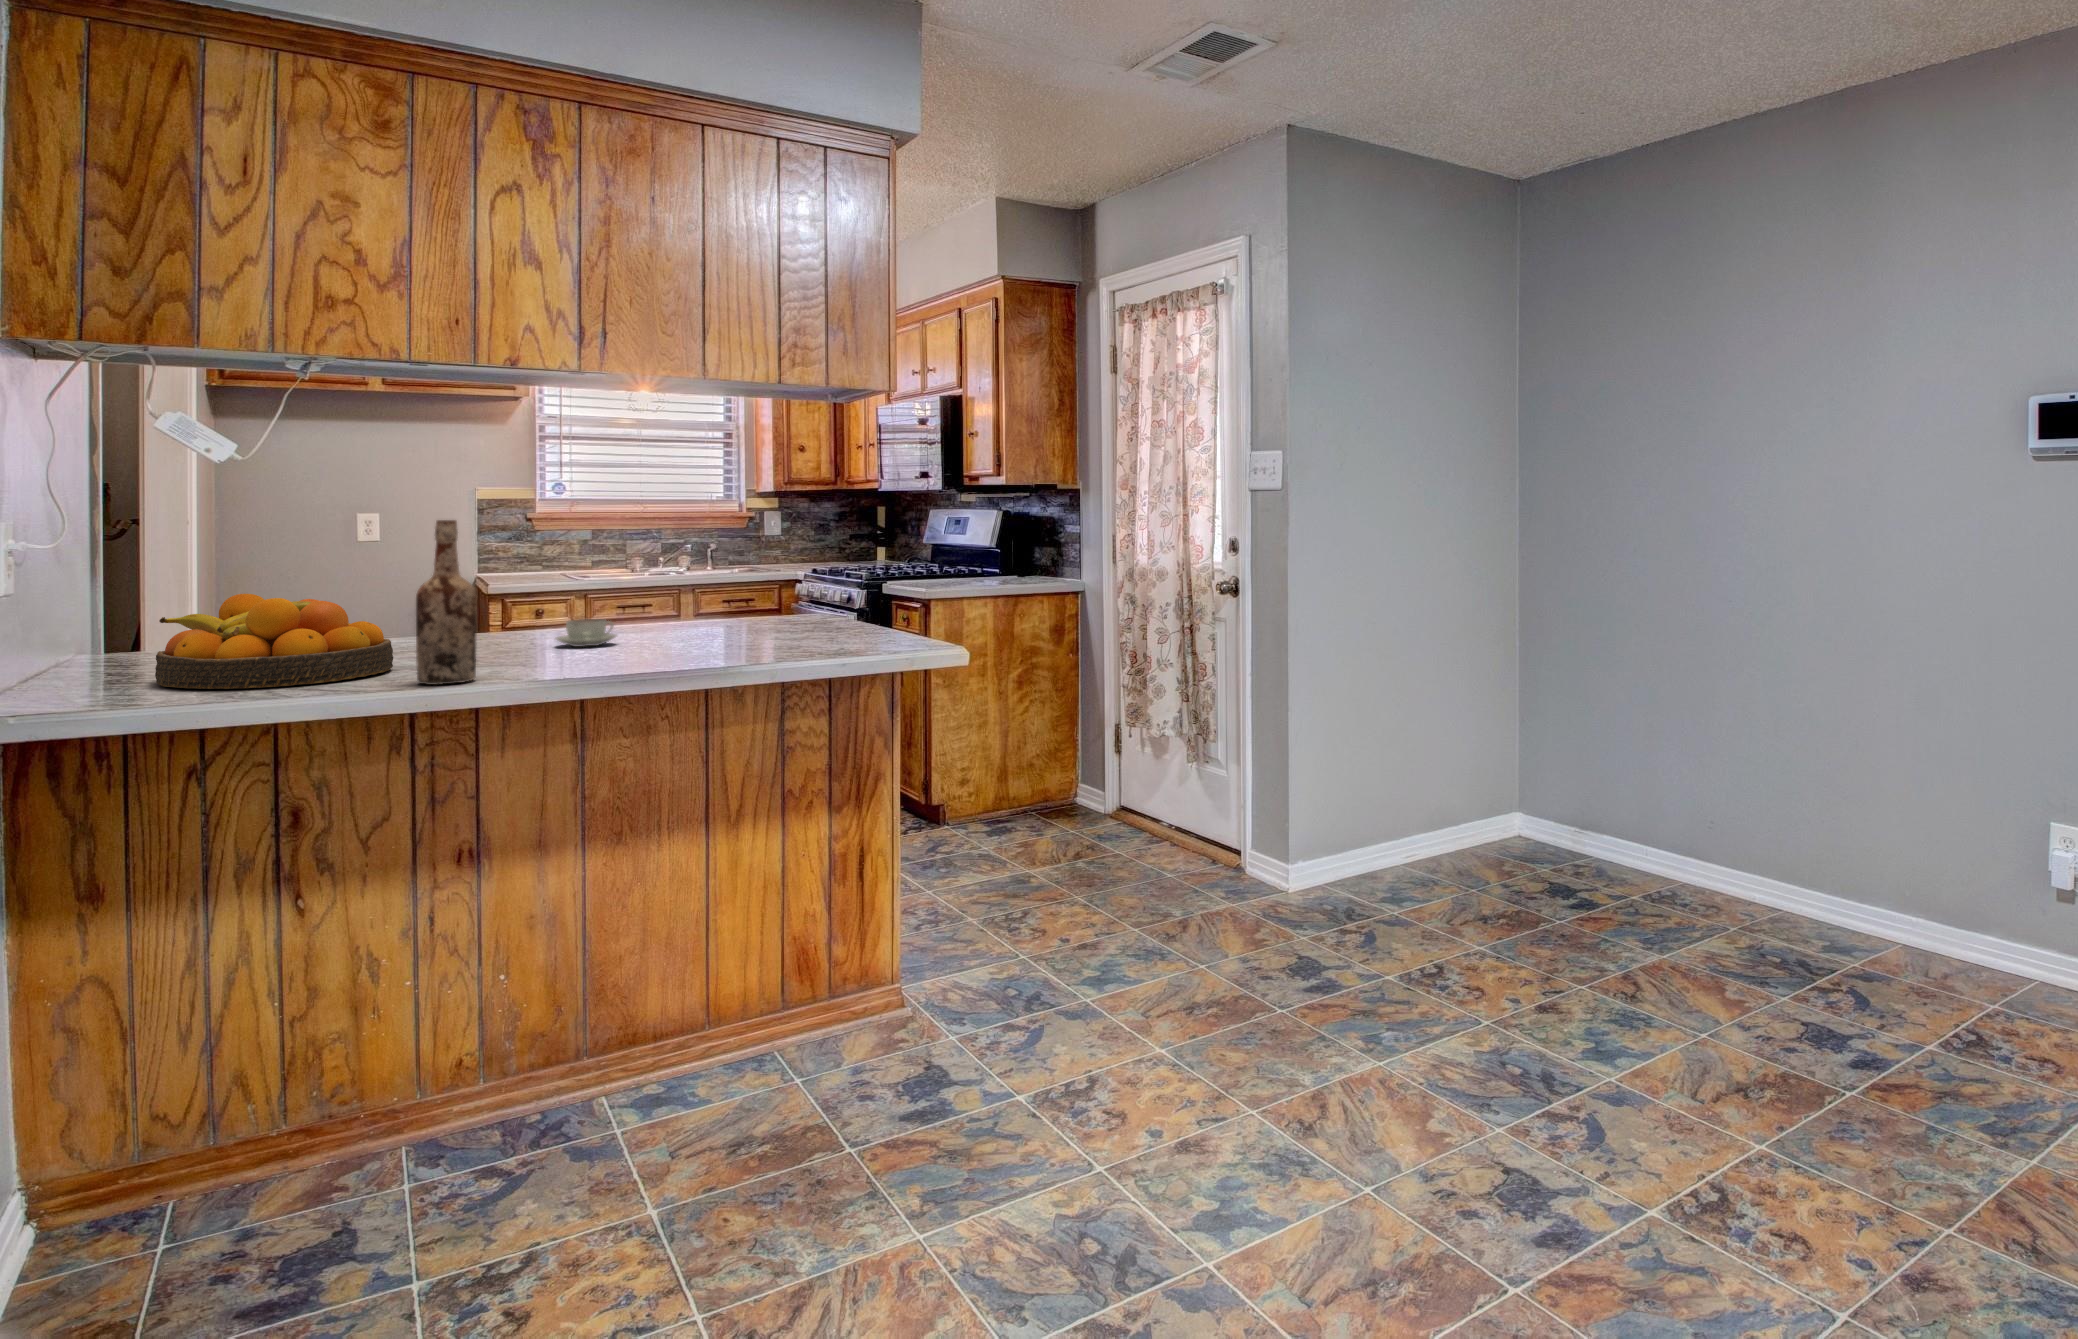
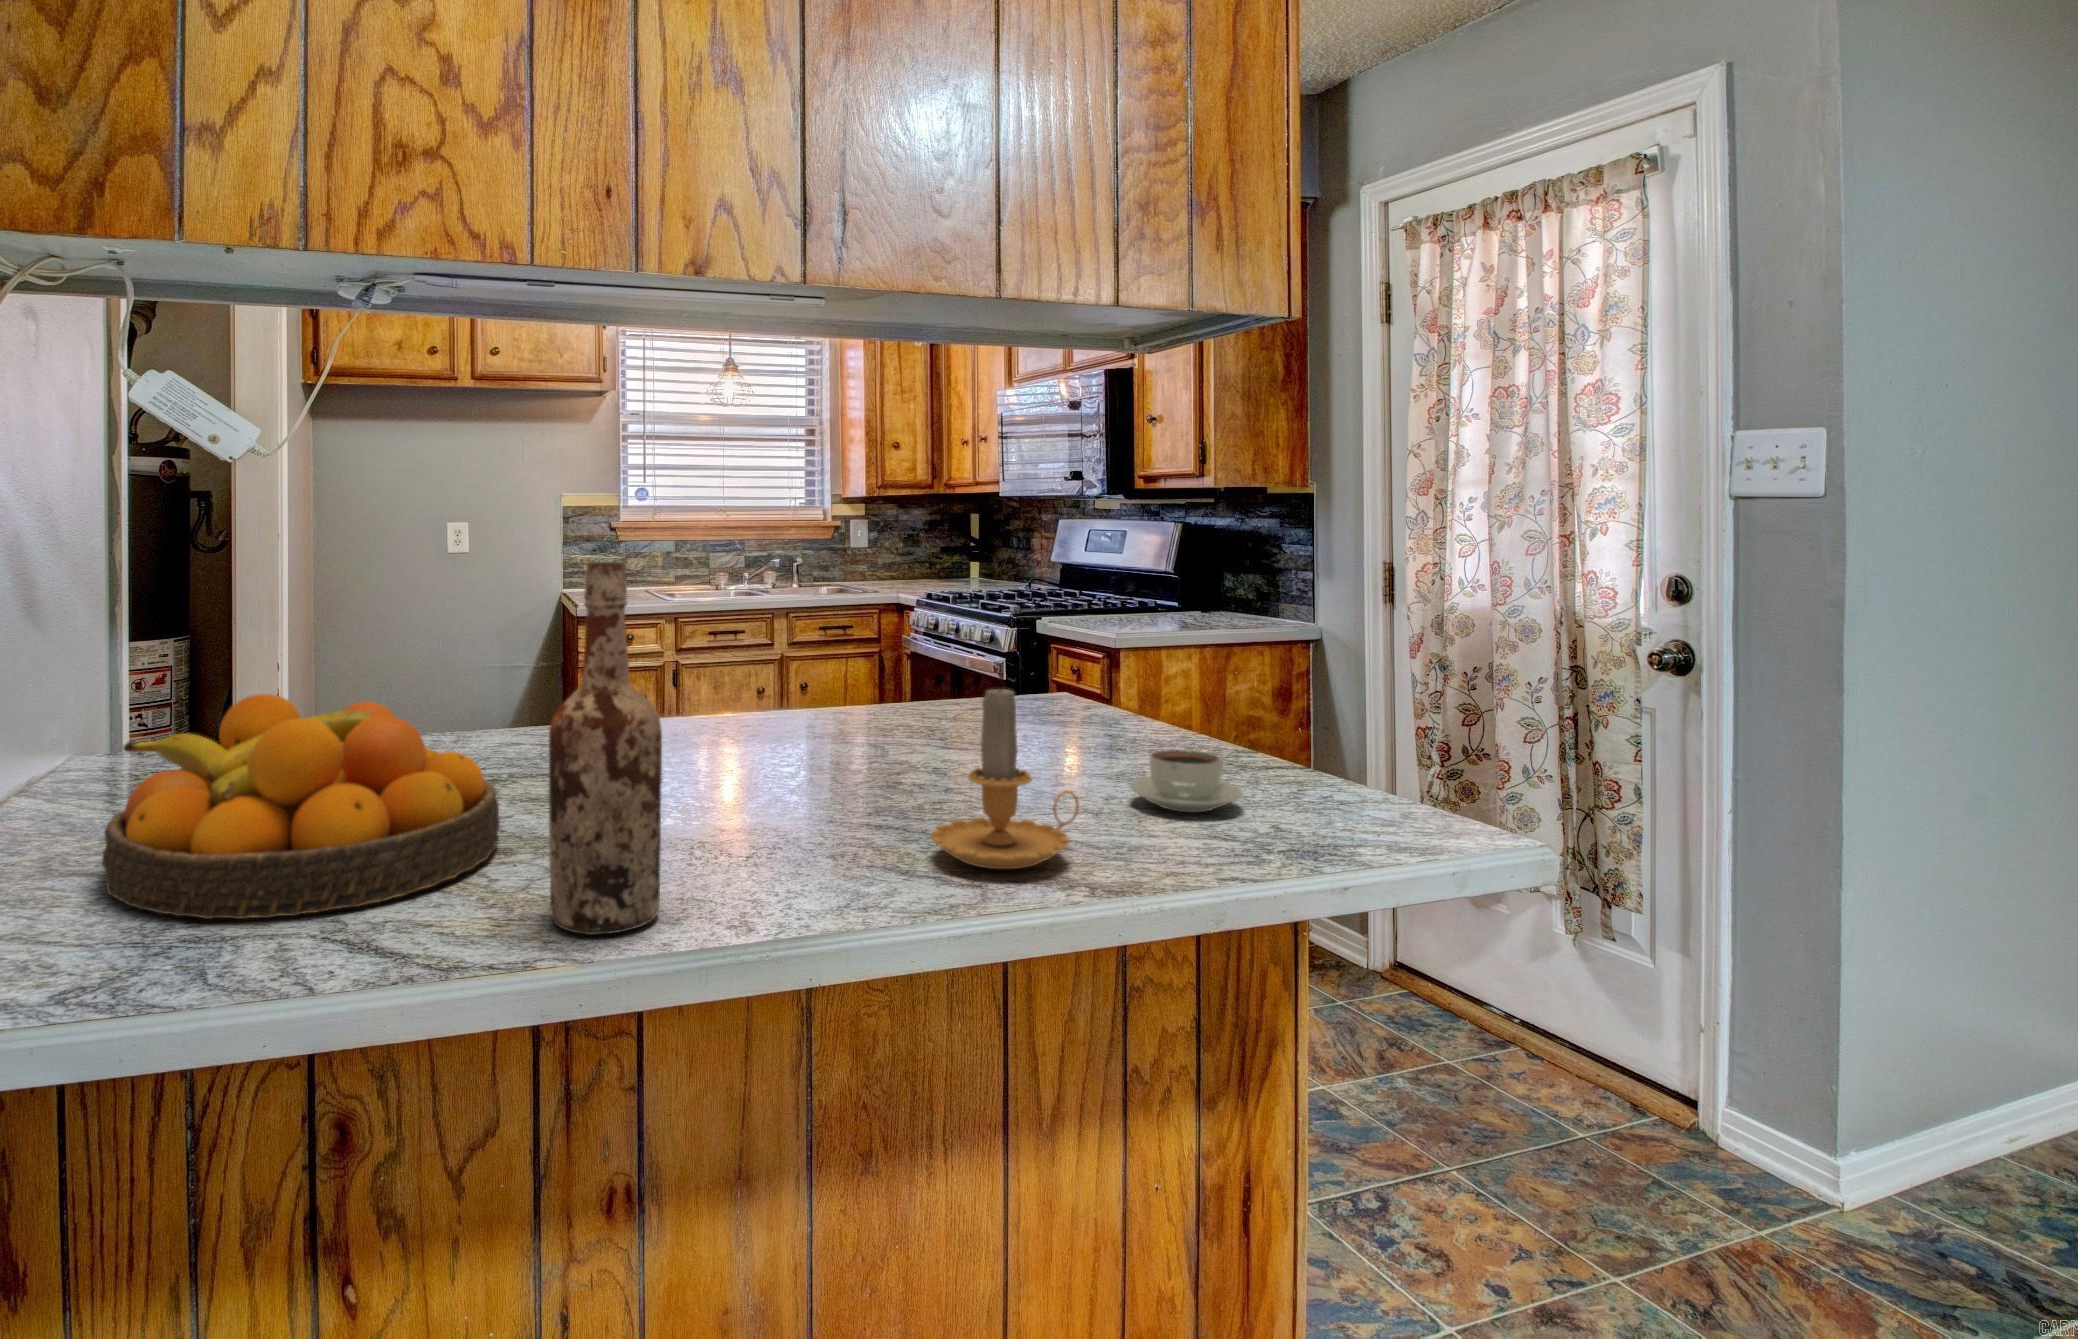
candle: none [636,578,722,665] -> present [931,688,1079,869]
coffee cup: present [556,619,617,647] -> present [1130,750,1242,812]

